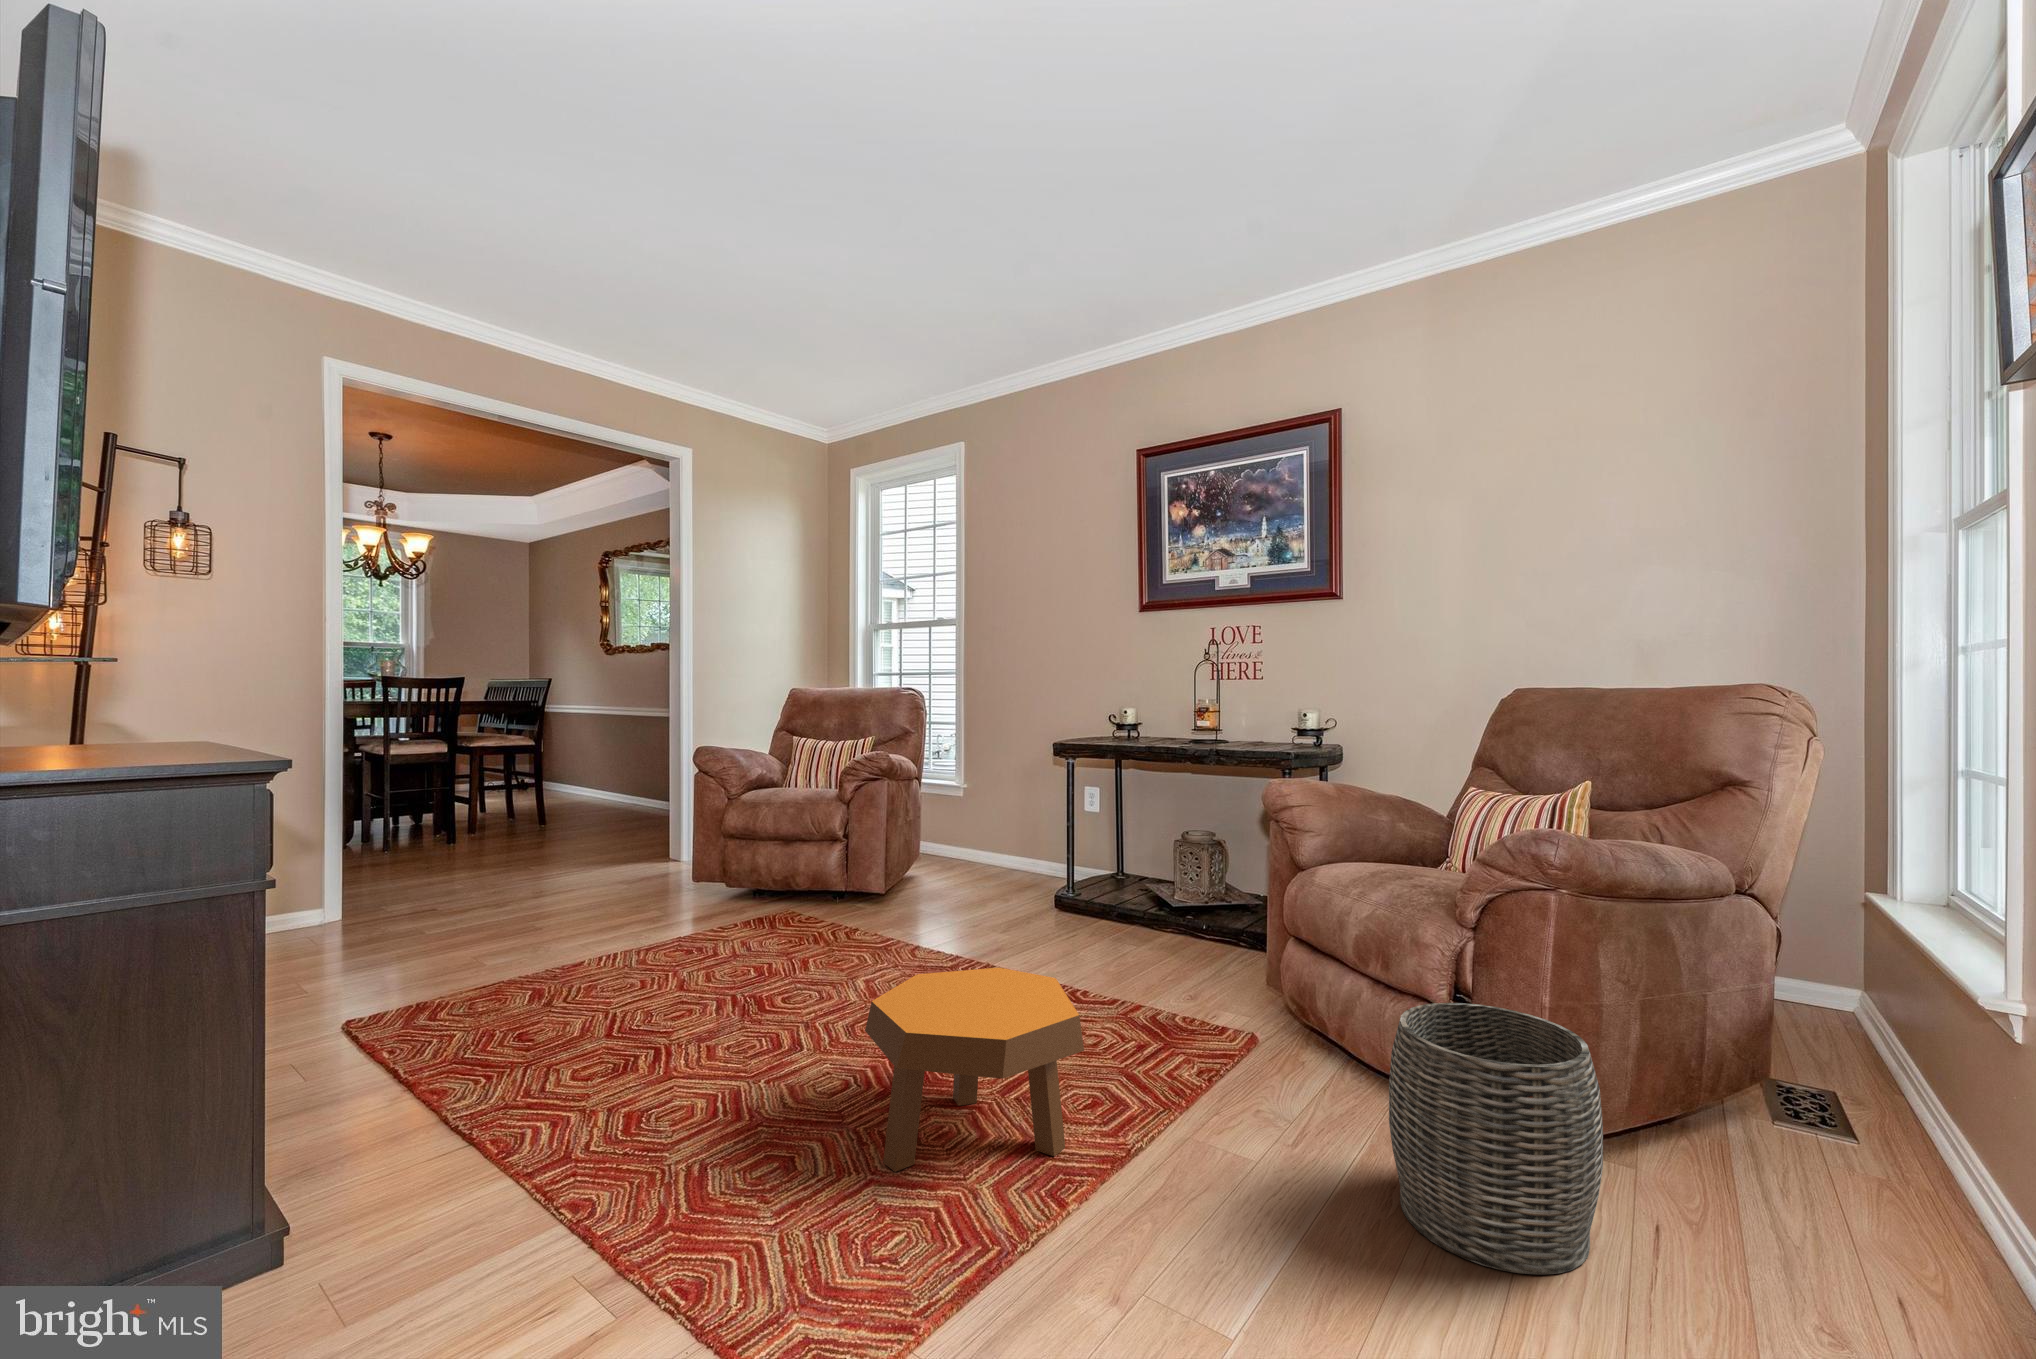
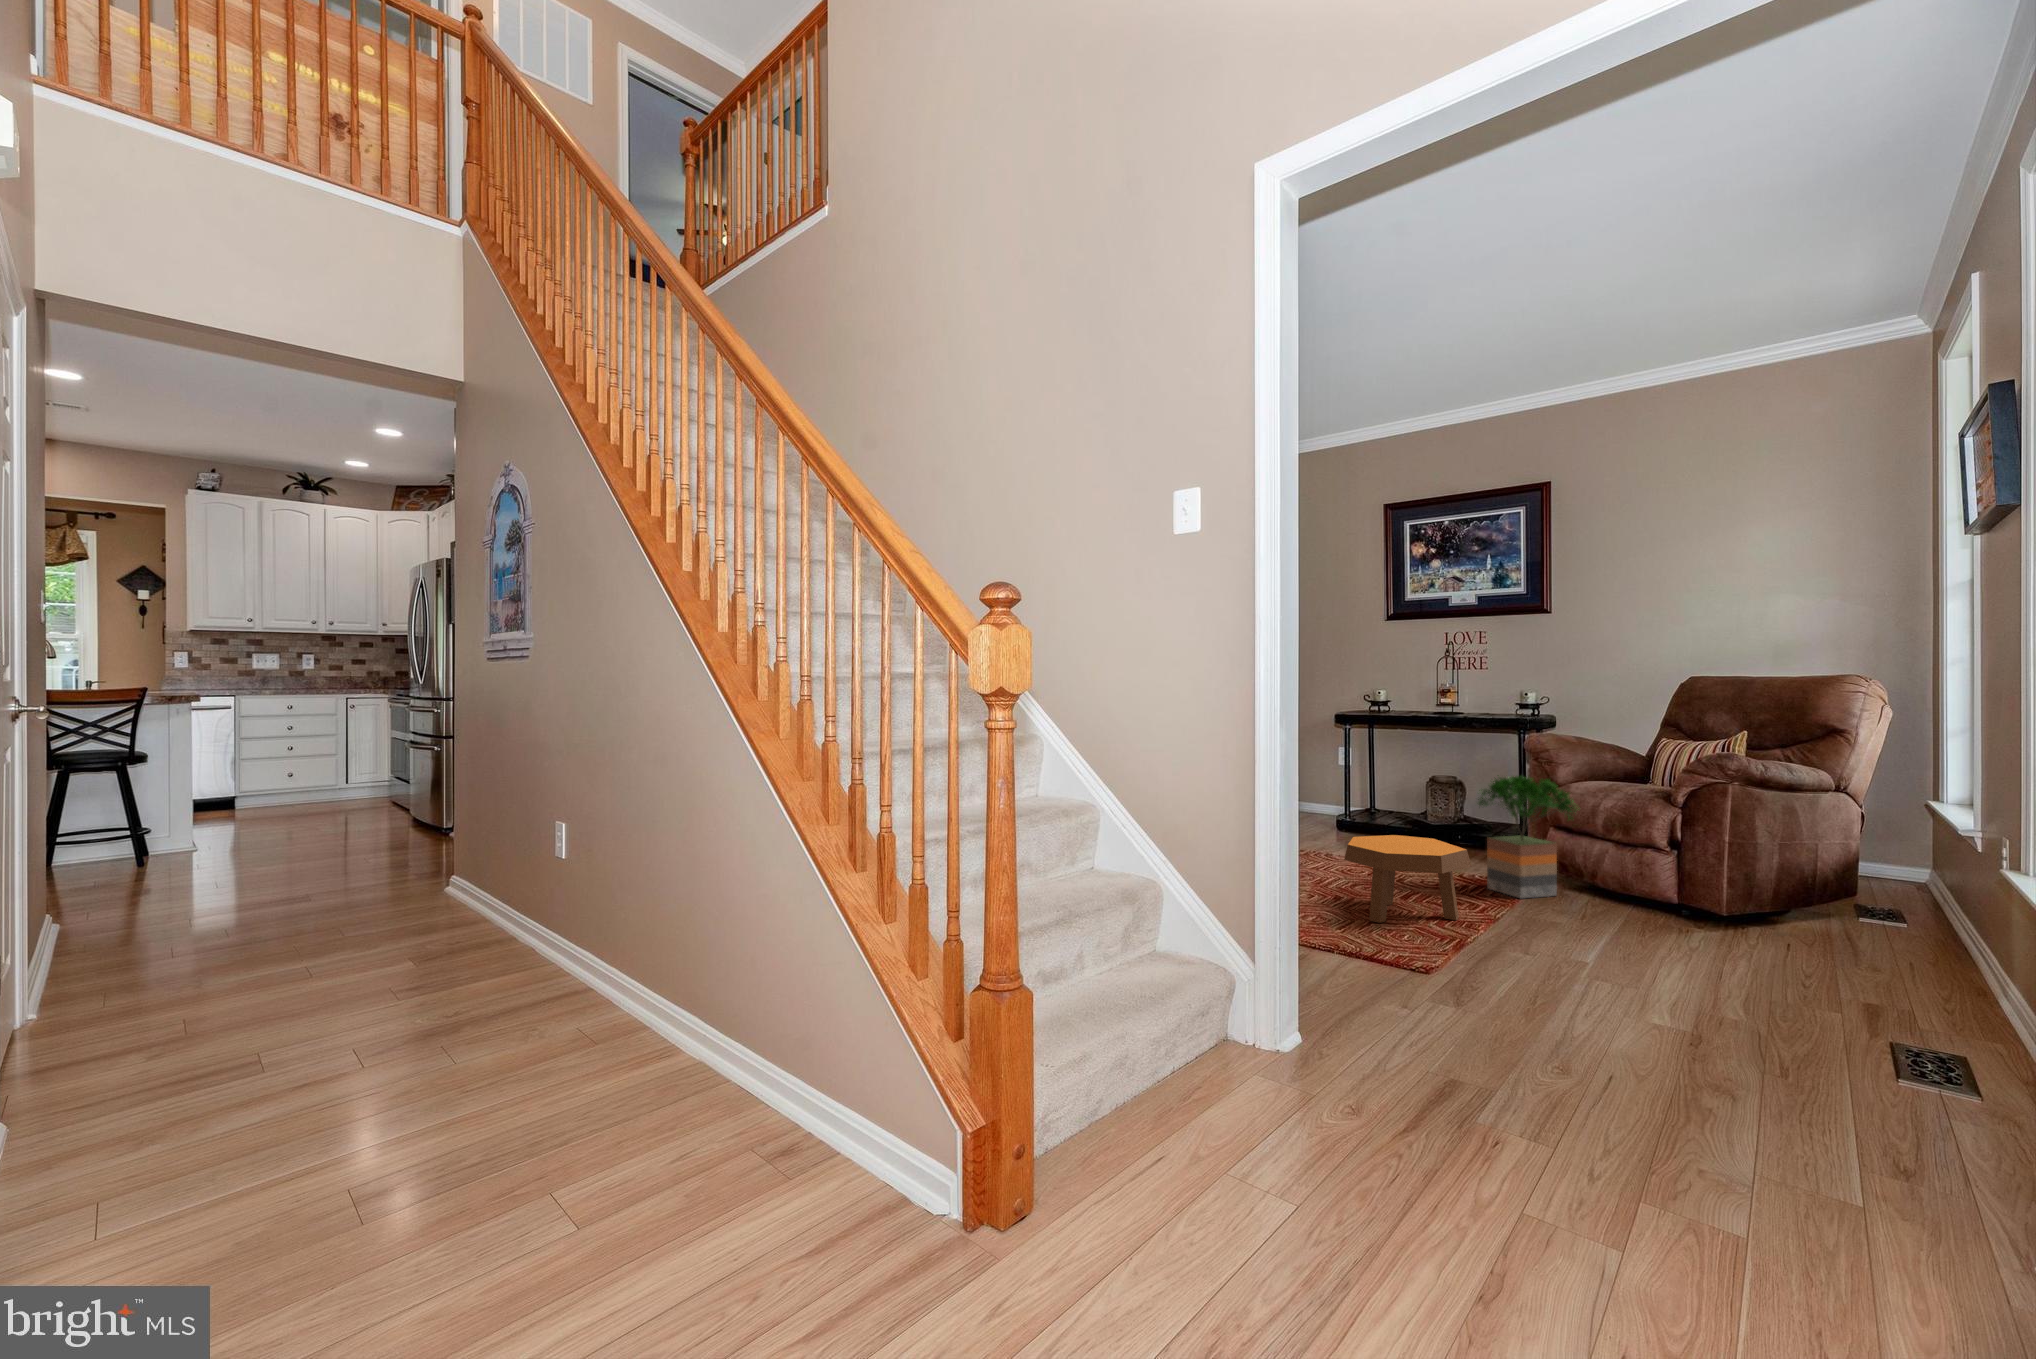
potted tree: none [1159,852,1320,1079] -> present [1478,775,1577,898]
woven basket: present [1389,1003,1603,1275] -> none [1644,841,1761,953]

